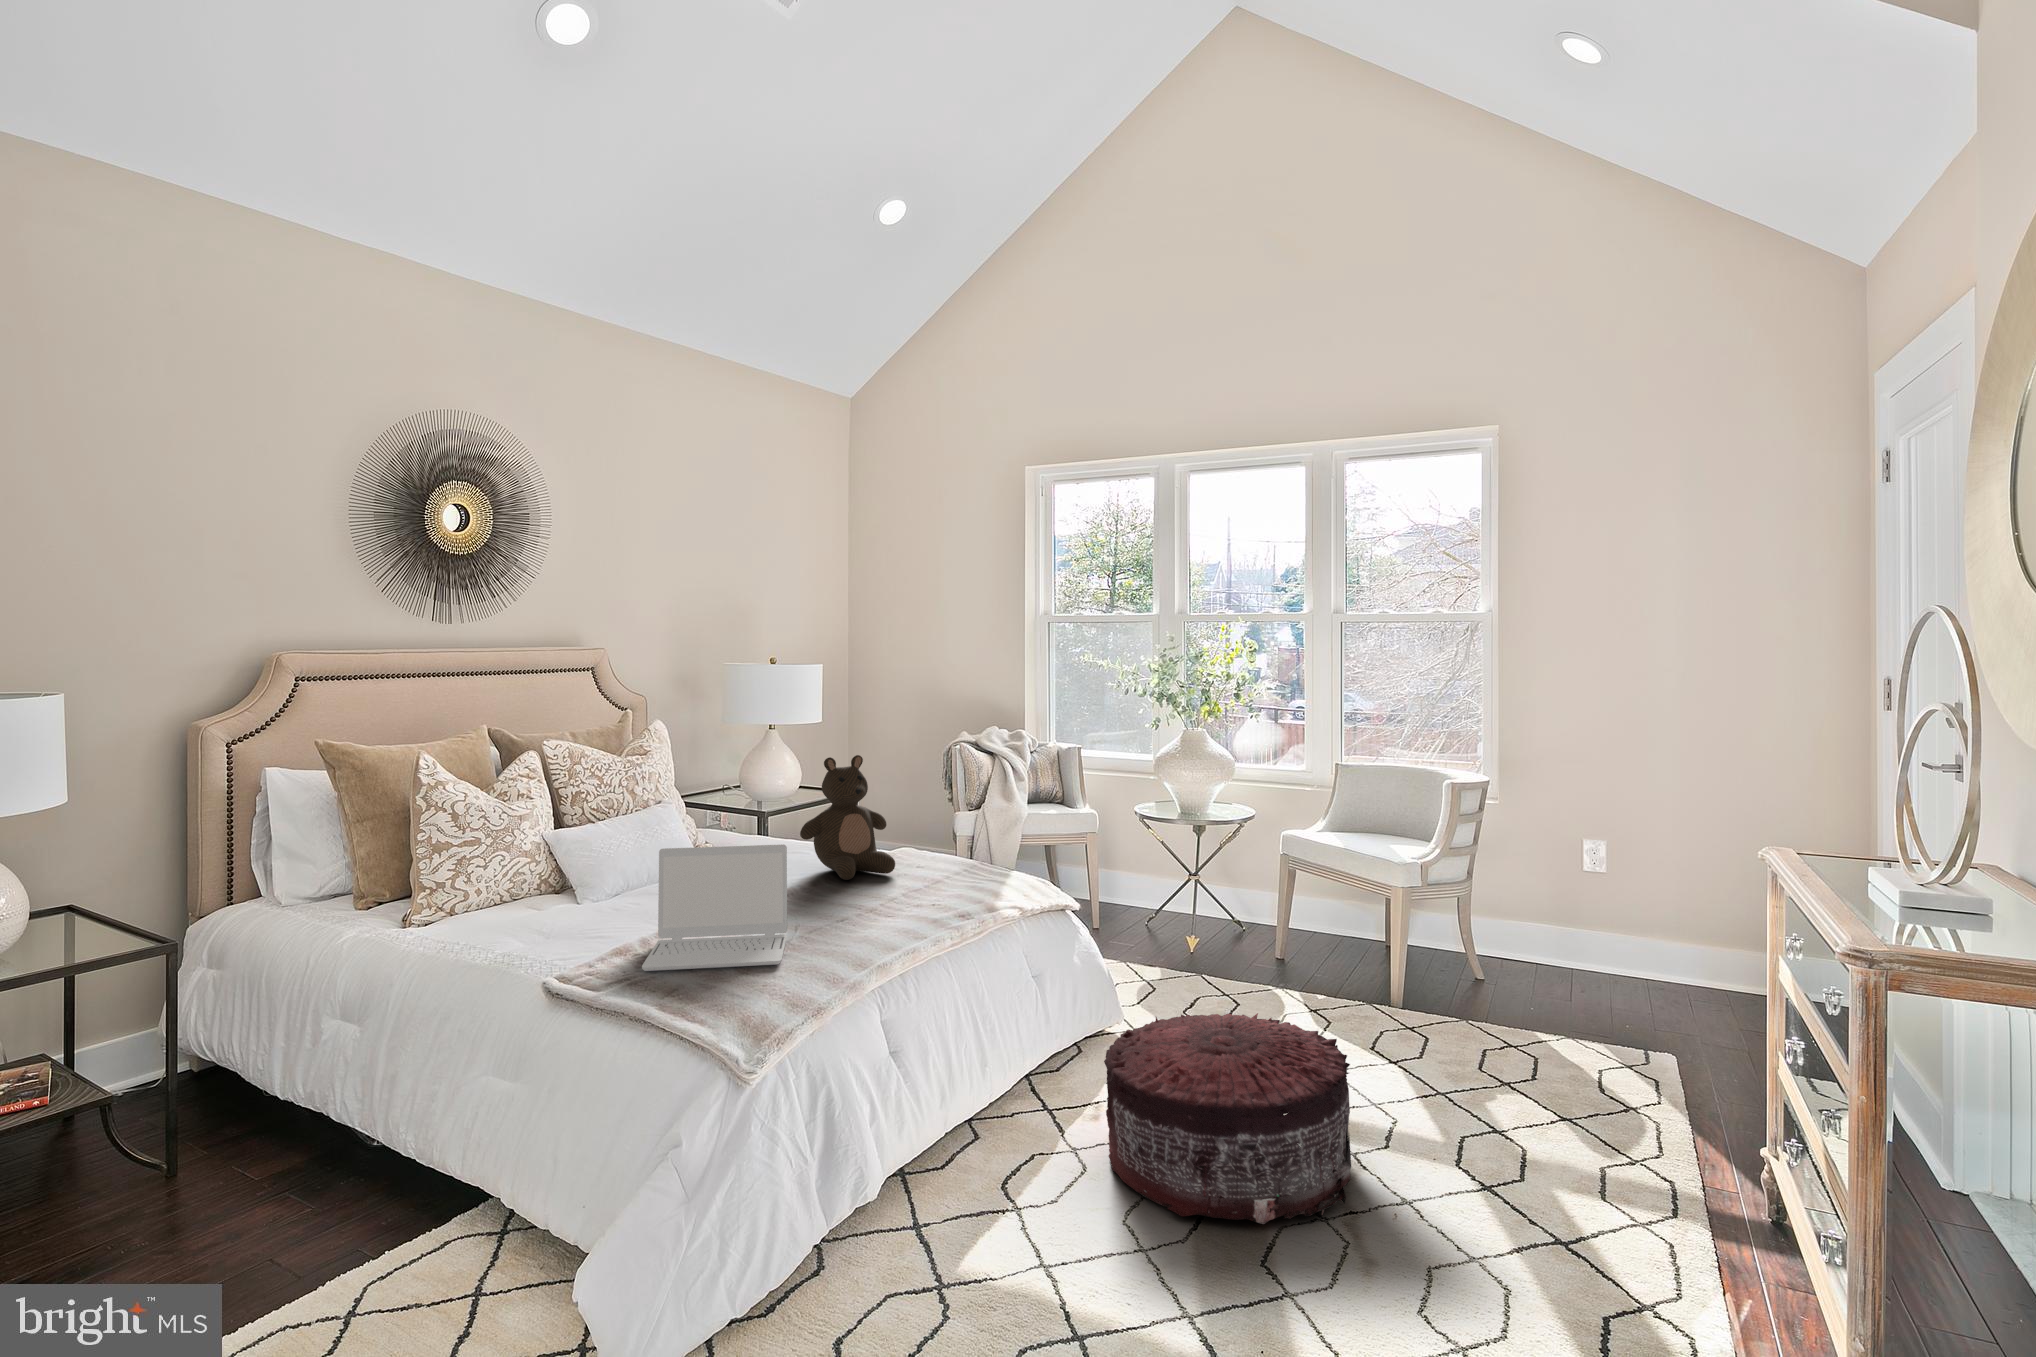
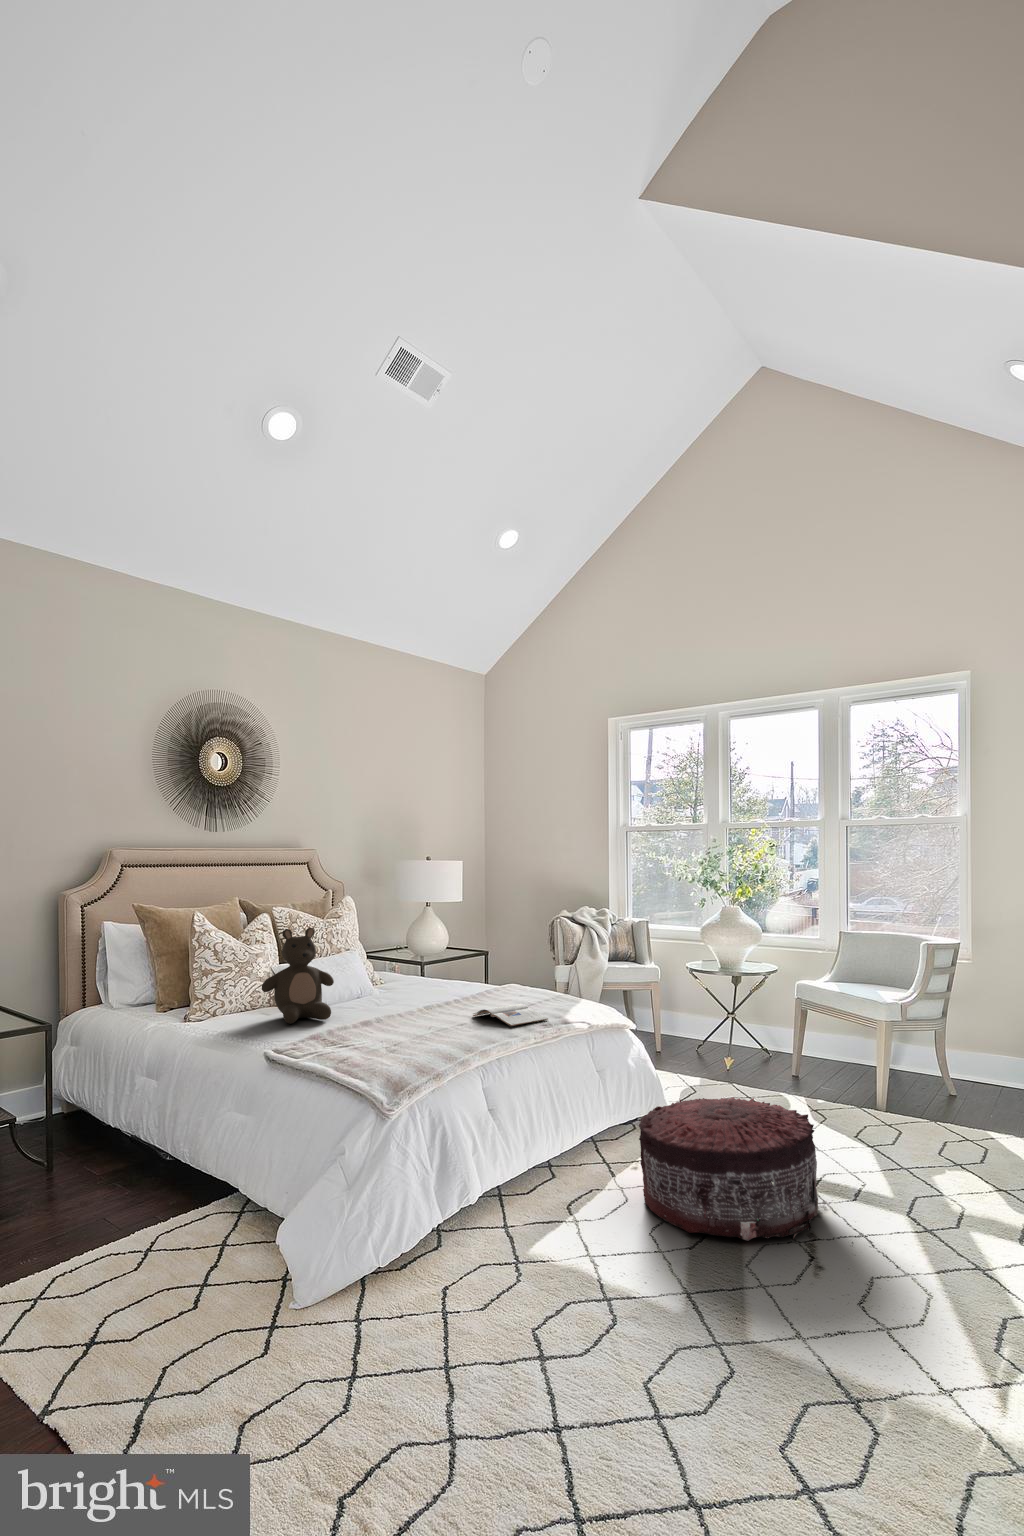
stuffed bear: present [800,755,895,880] -> present [262,928,334,1024]
laptop: present [642,844,787,971] -> none [329,969,424,1048]
magazine: none [857,886,969,923] -> present [473,1004,548,1026]

